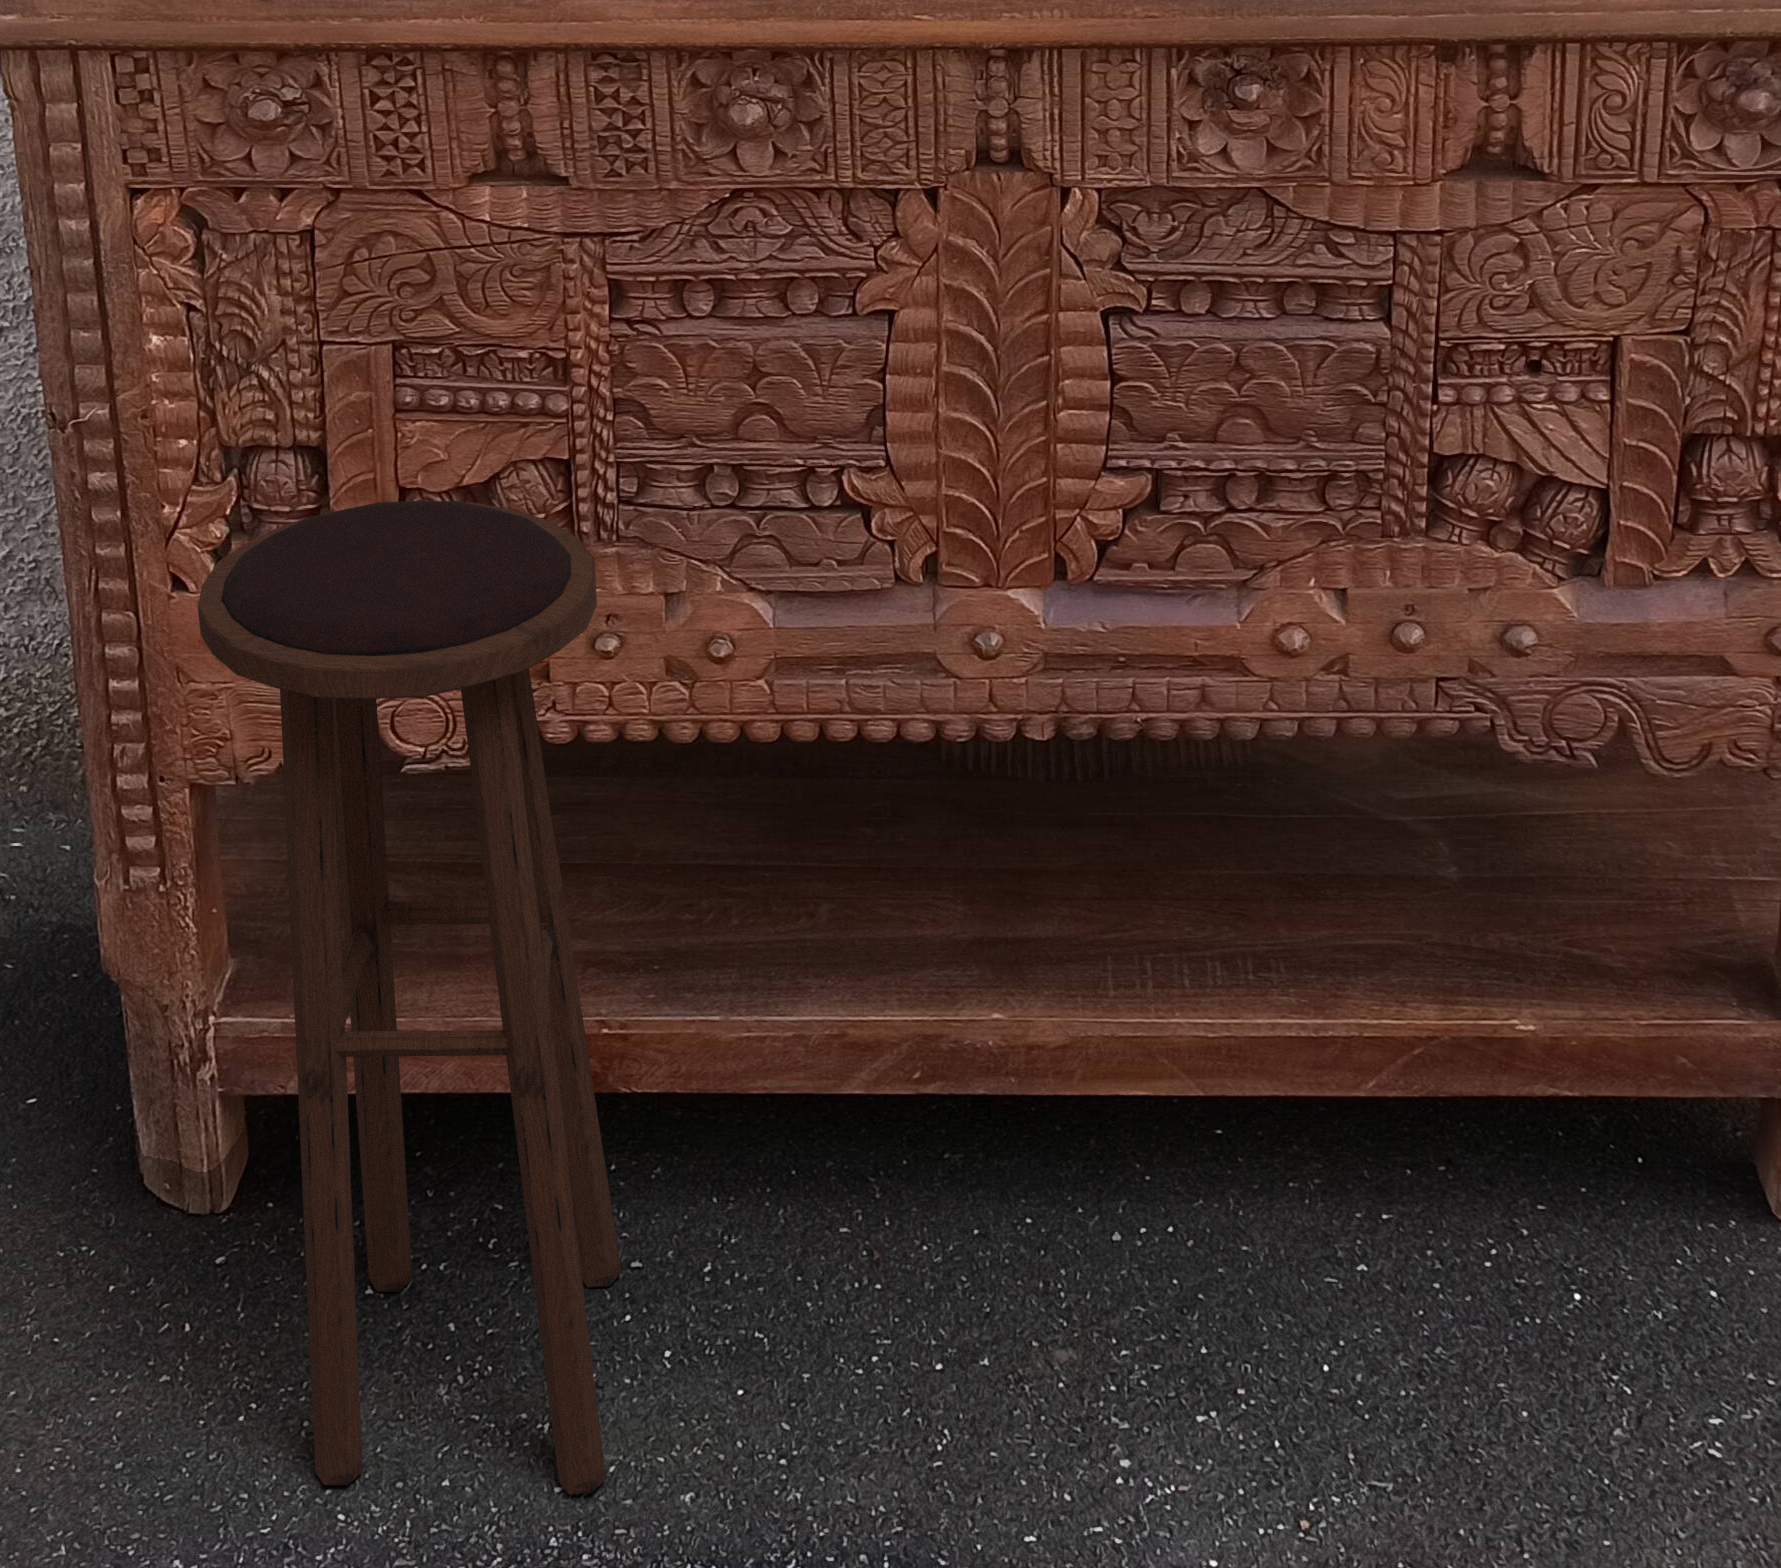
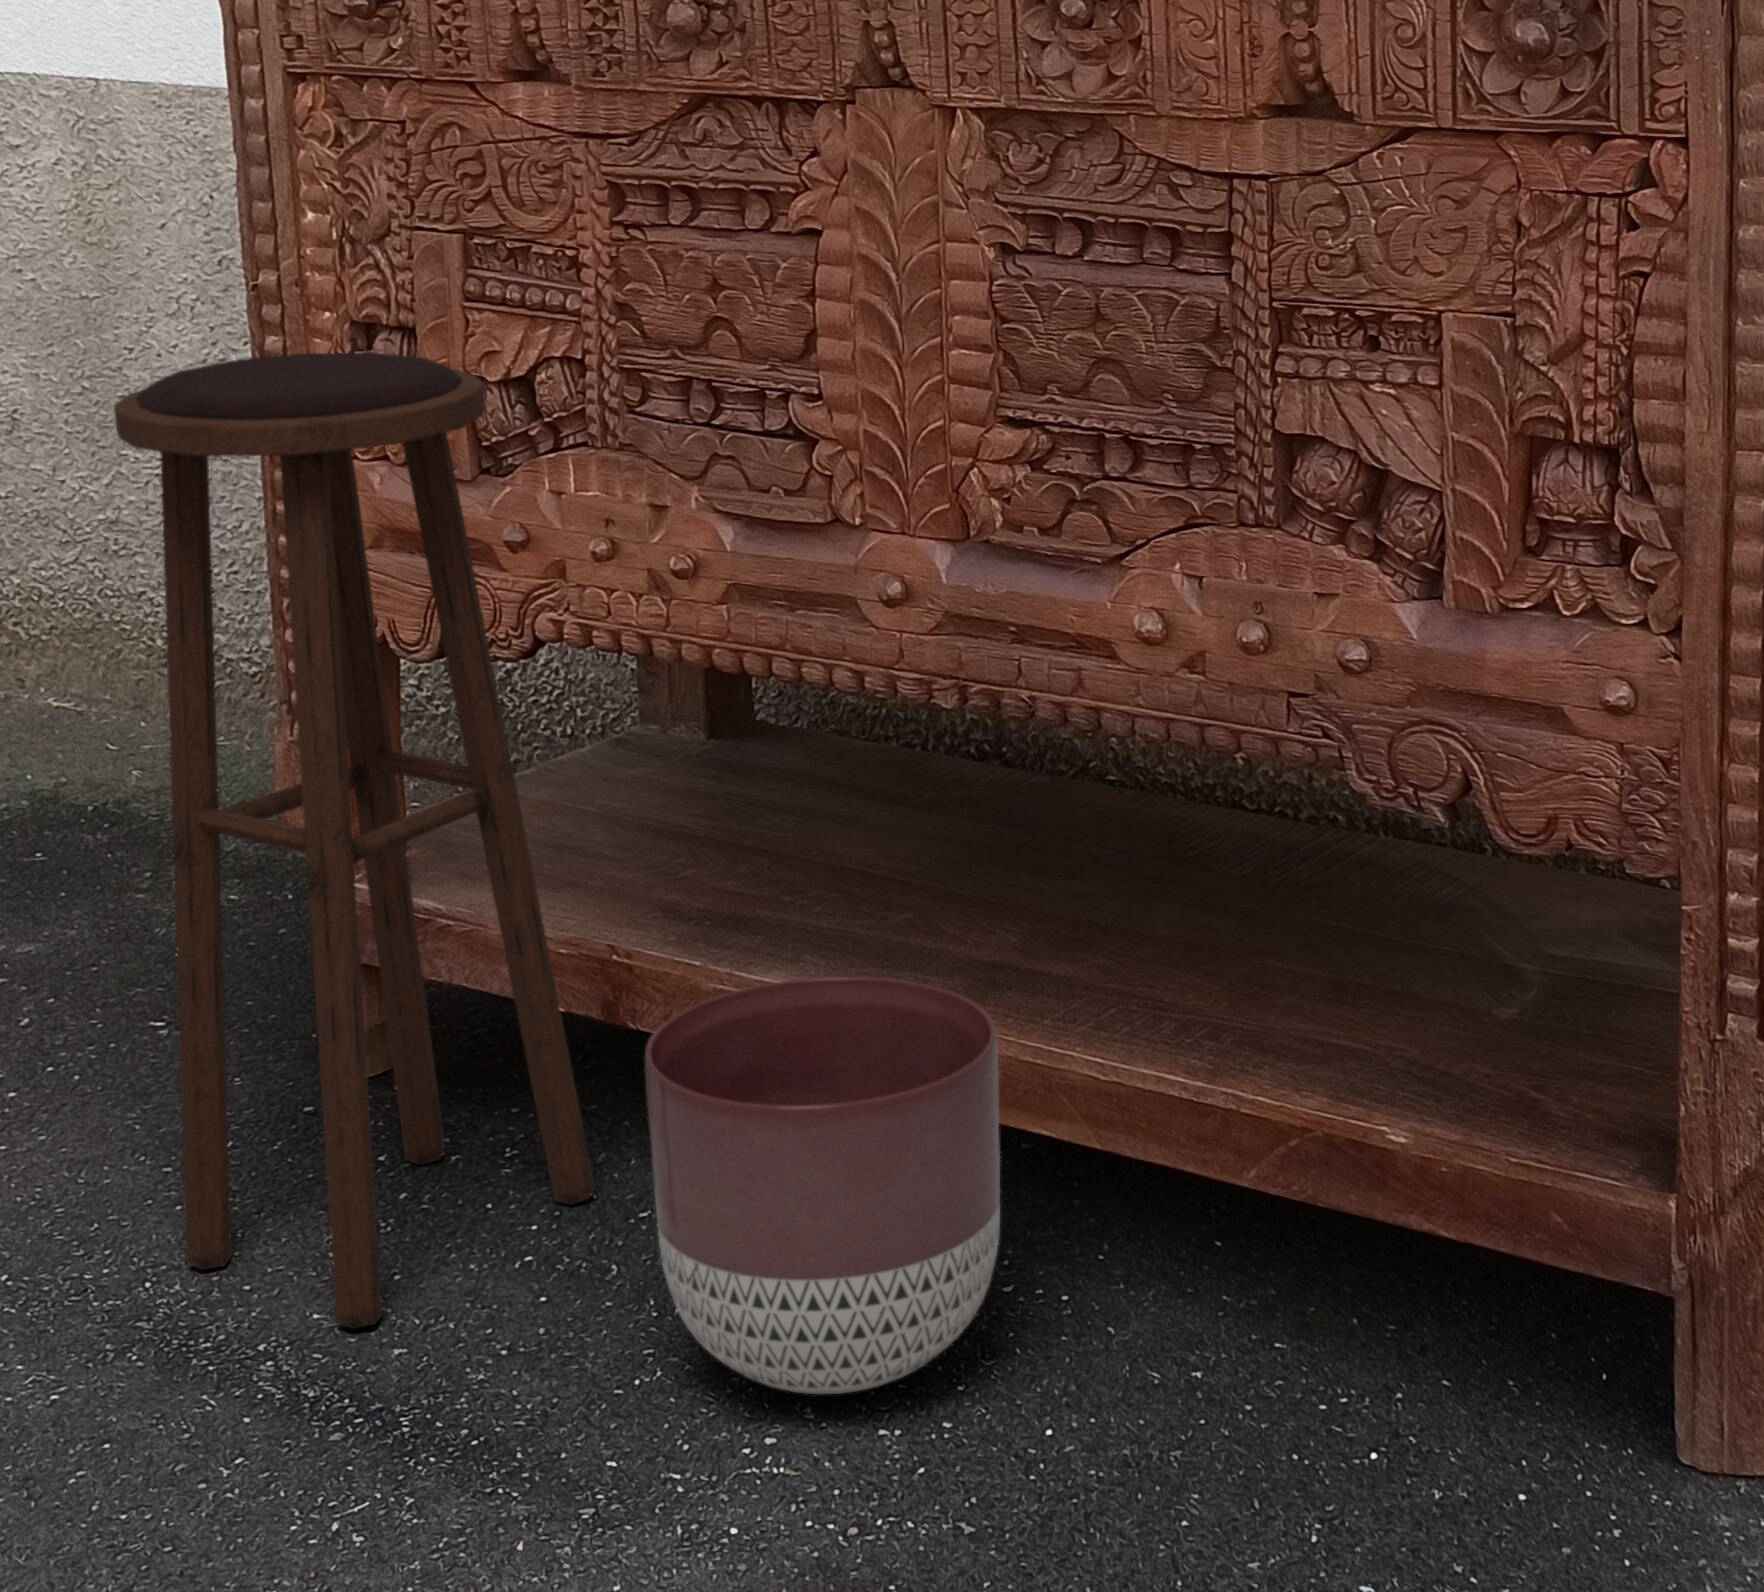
planter: none [893,1000,1229,1412] -> present [645,977,1000,1394]

